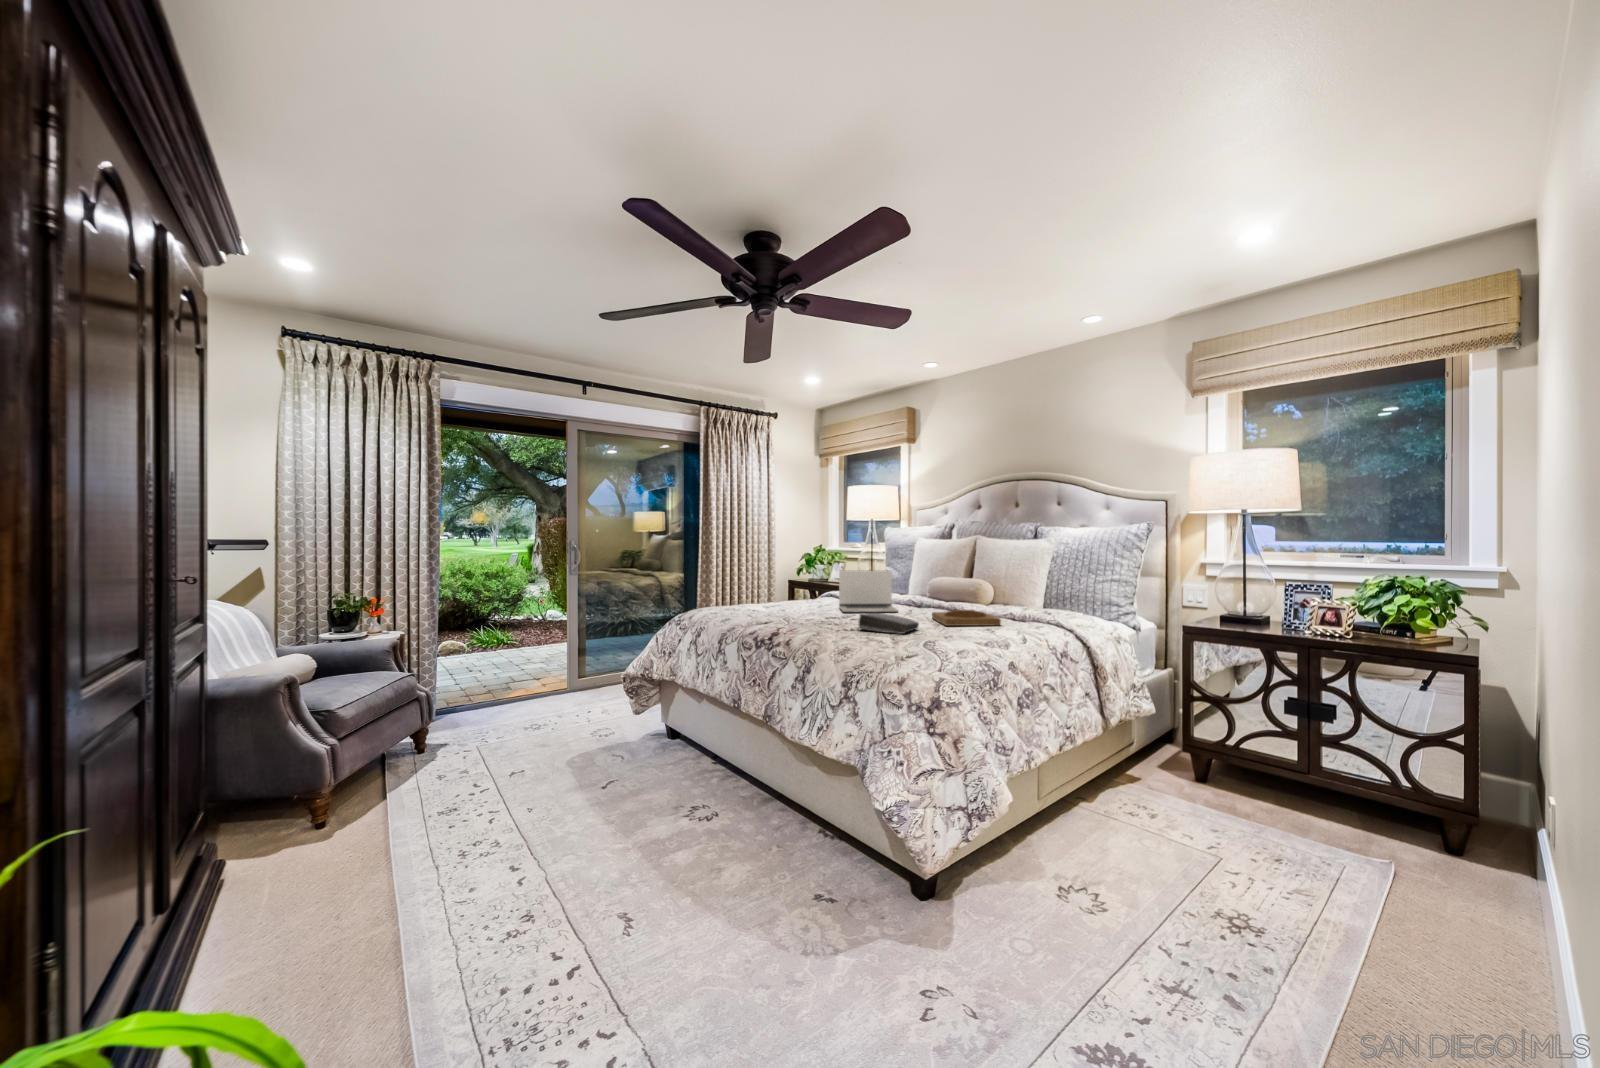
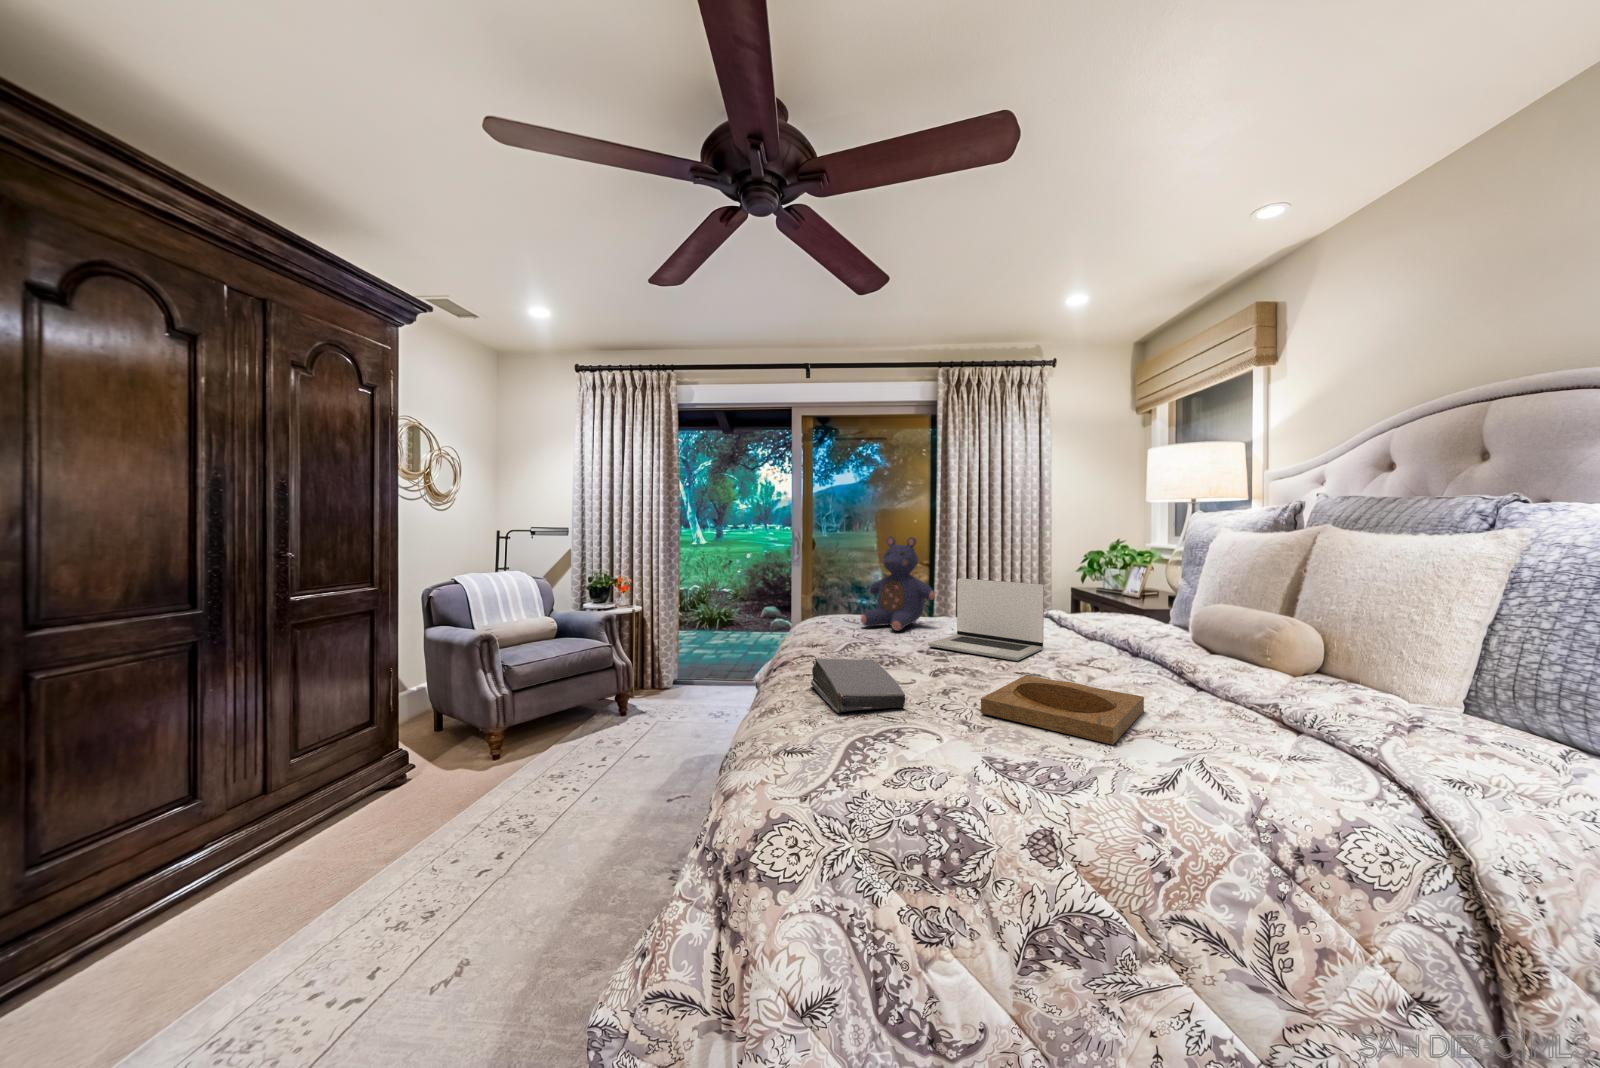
teddy bear: none [760,545,812,609] -> present [861,536,935,631]

